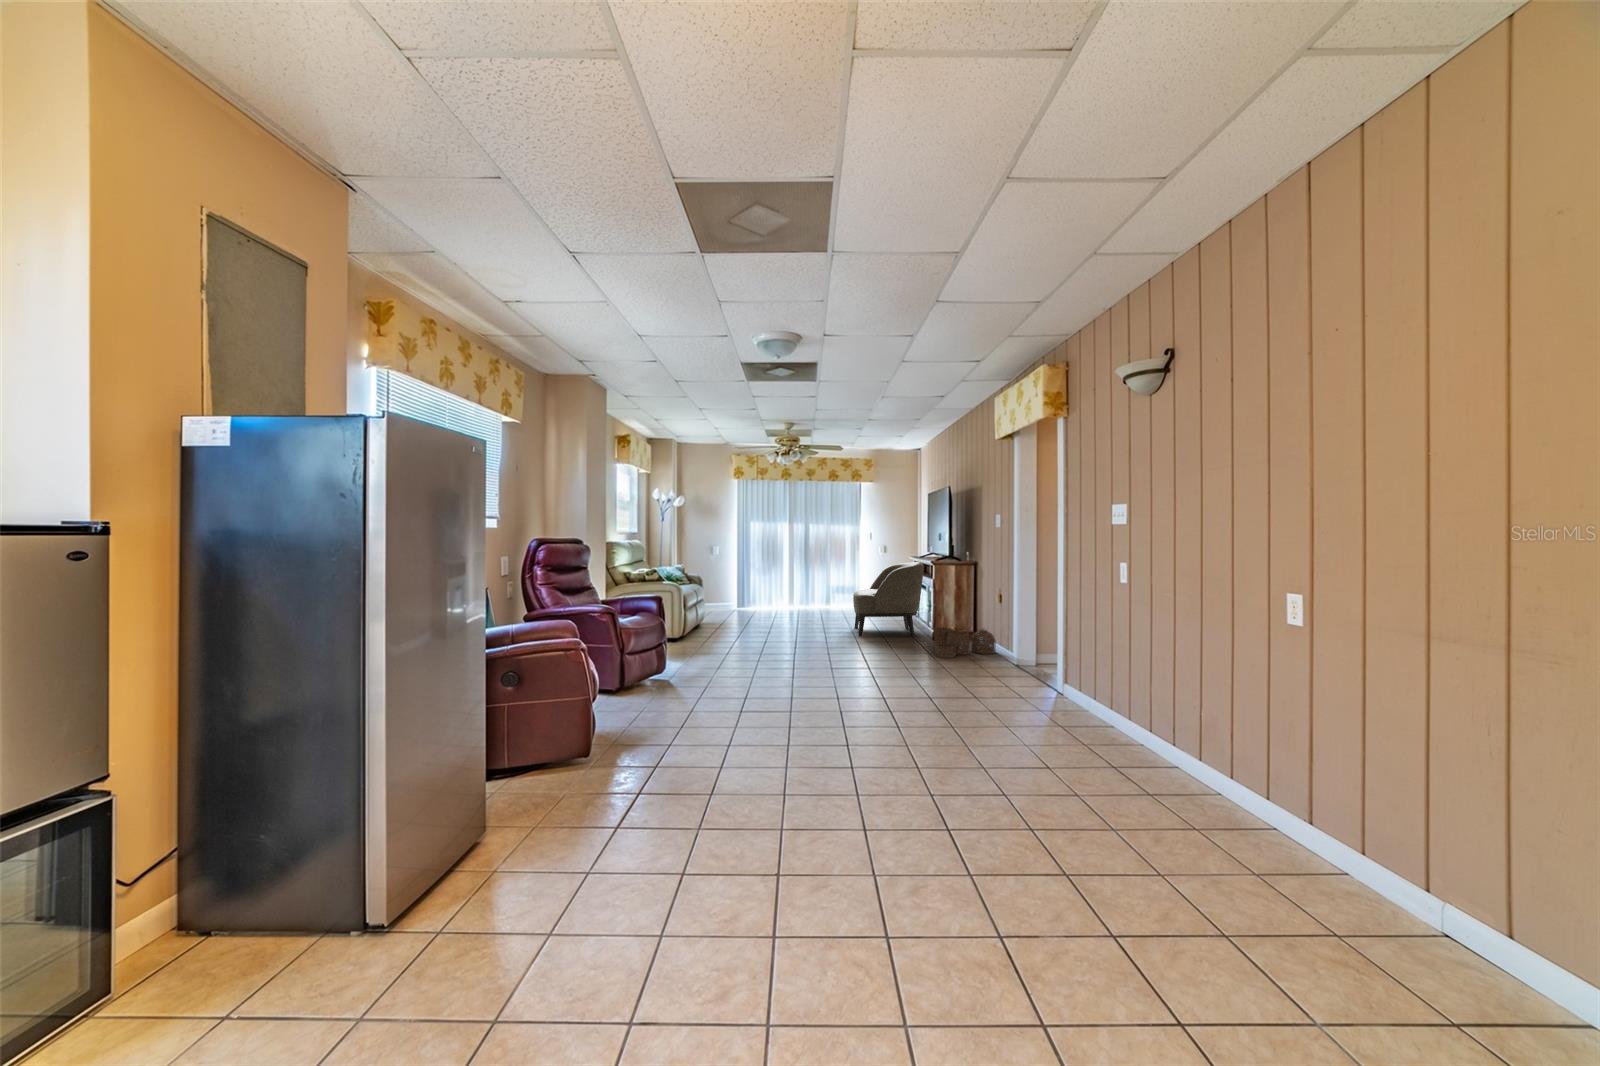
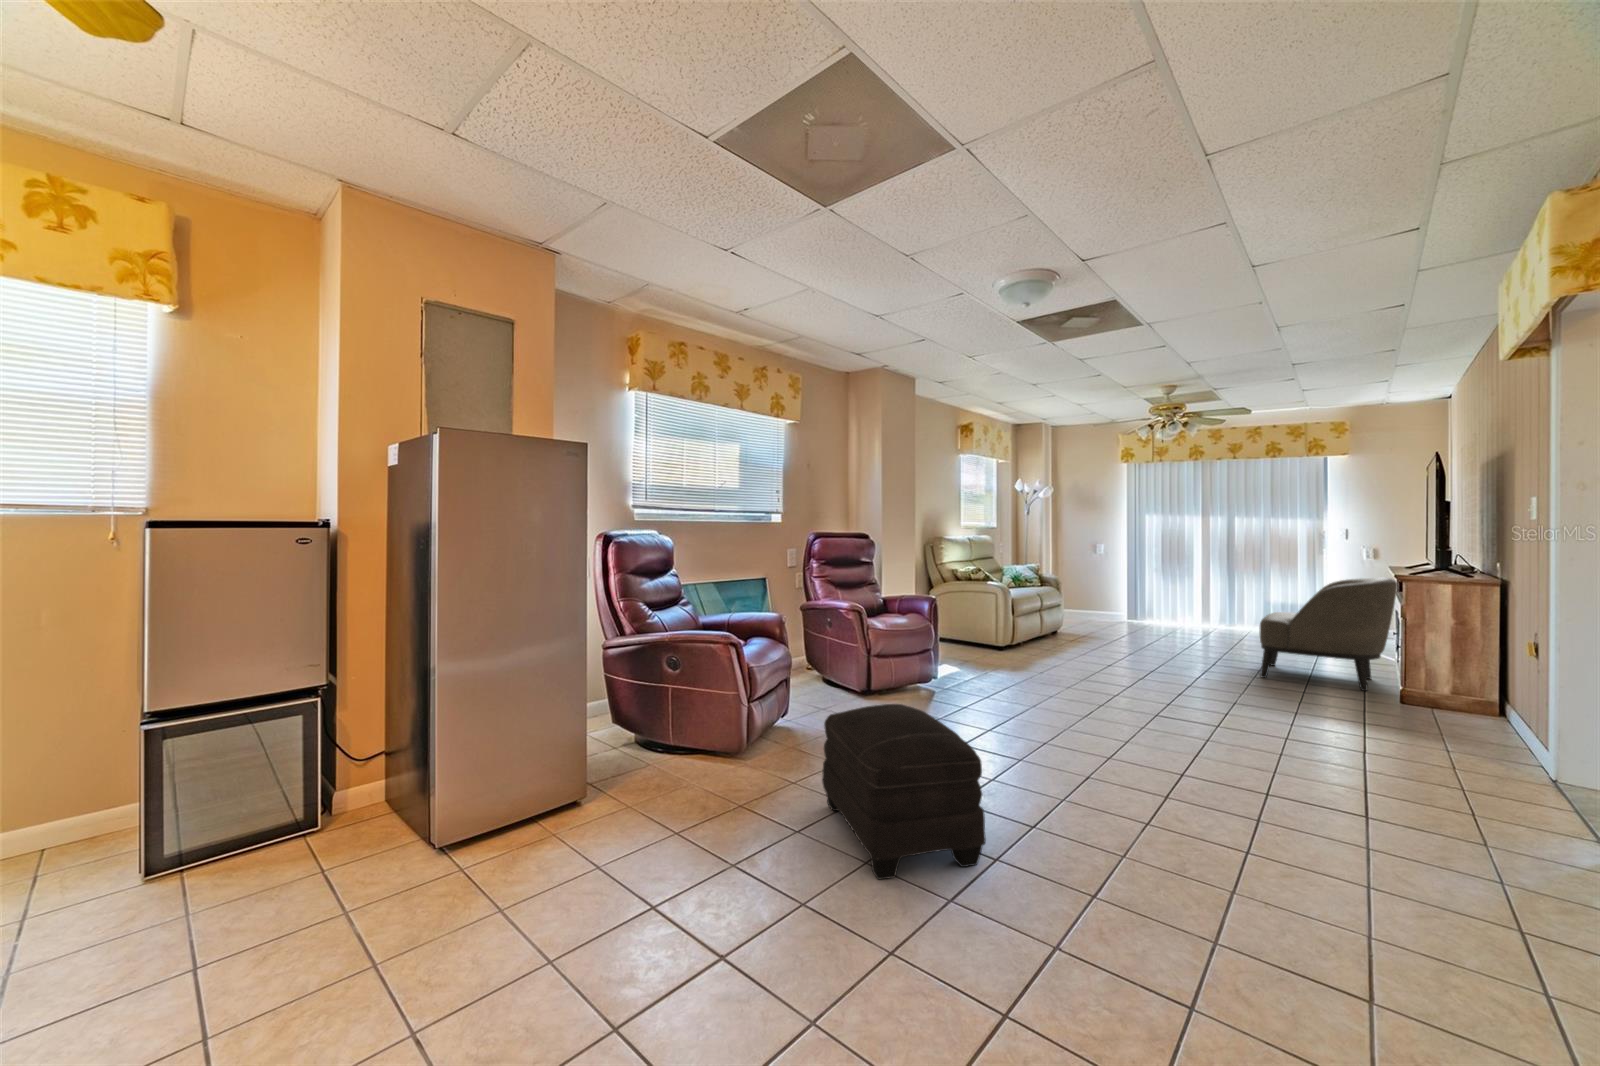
woven basket: present [934,627,996,658] -> none [1367,681,1521,747]
ottoman: none [697,679,855,814] -> present [822,704,985,879]

